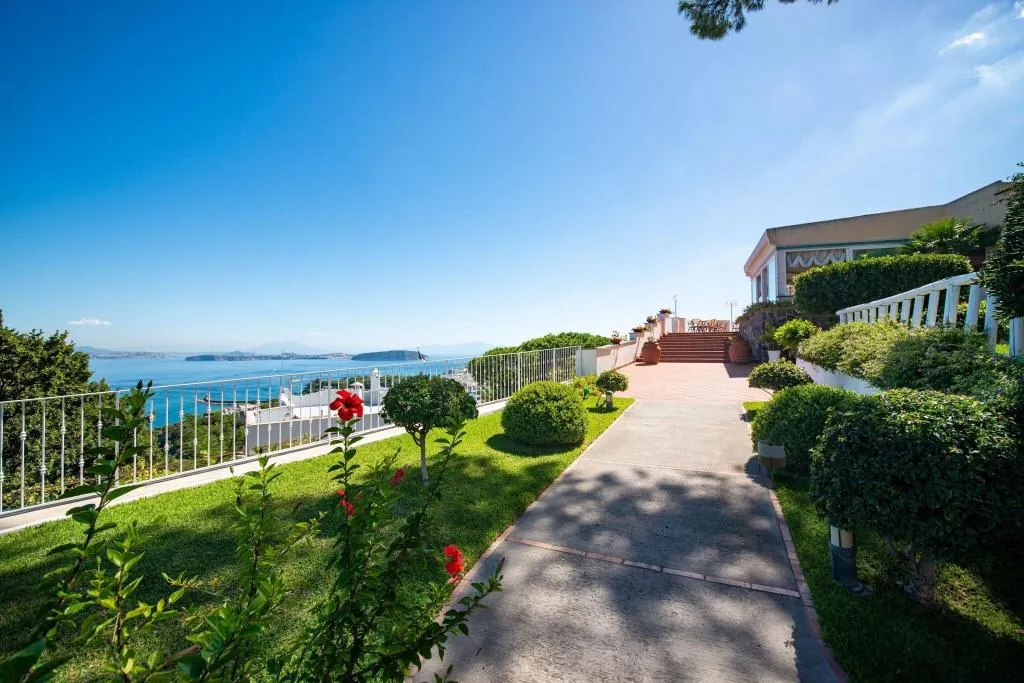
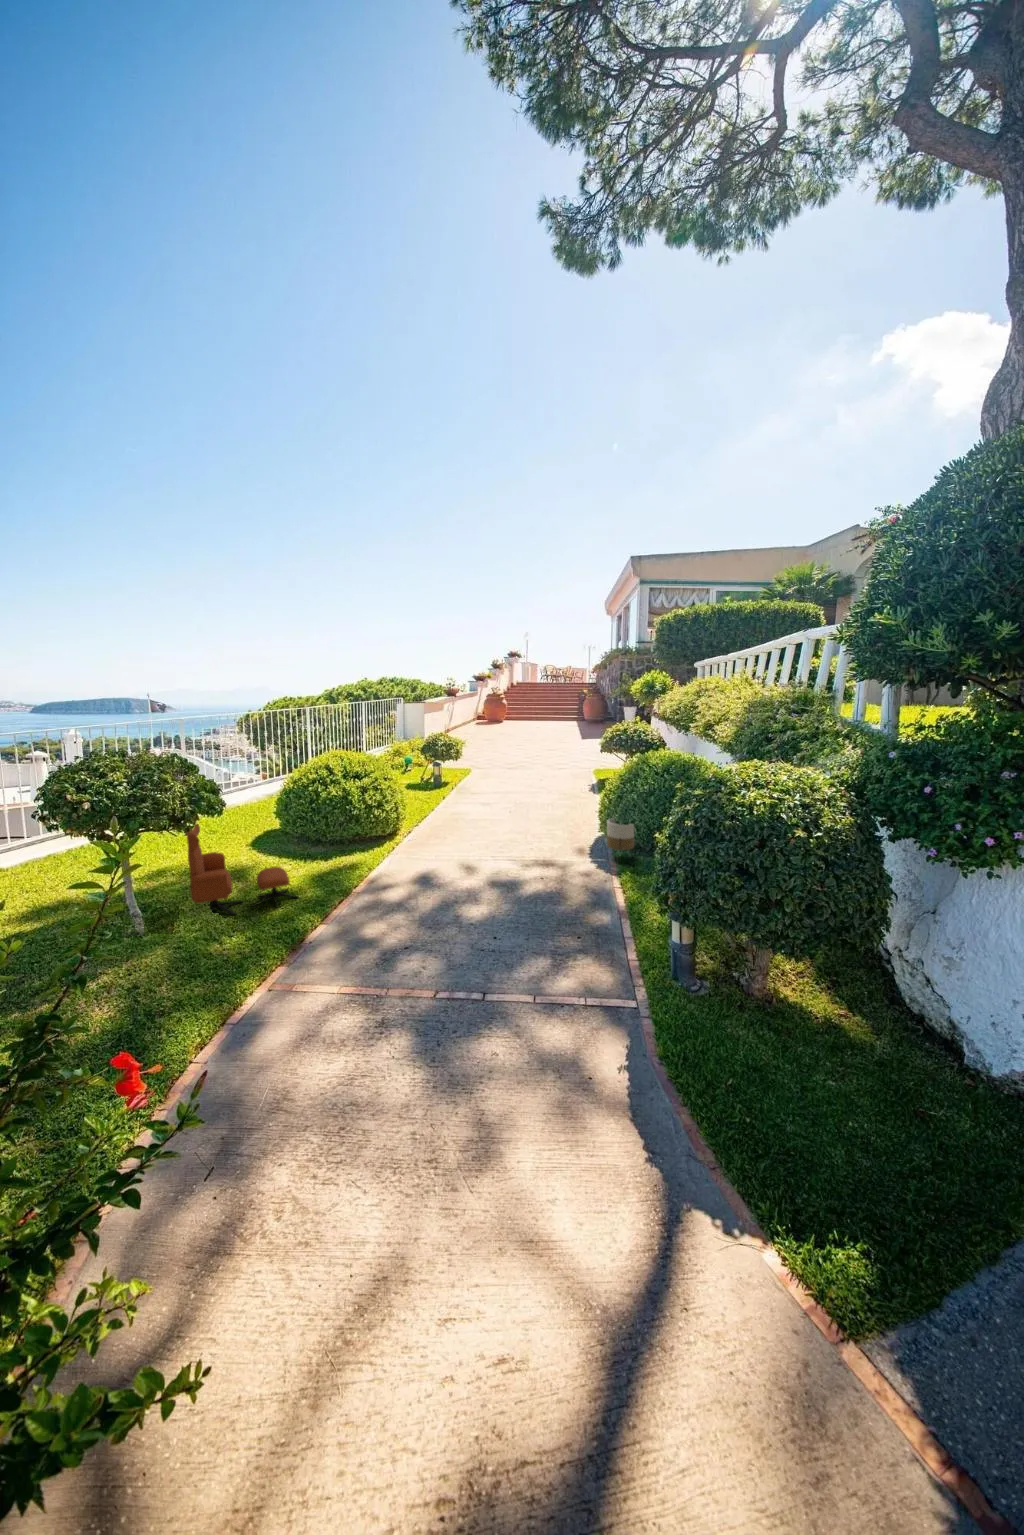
lounge chair: none [453,425,521,490] -> present [187,824,298,915]

